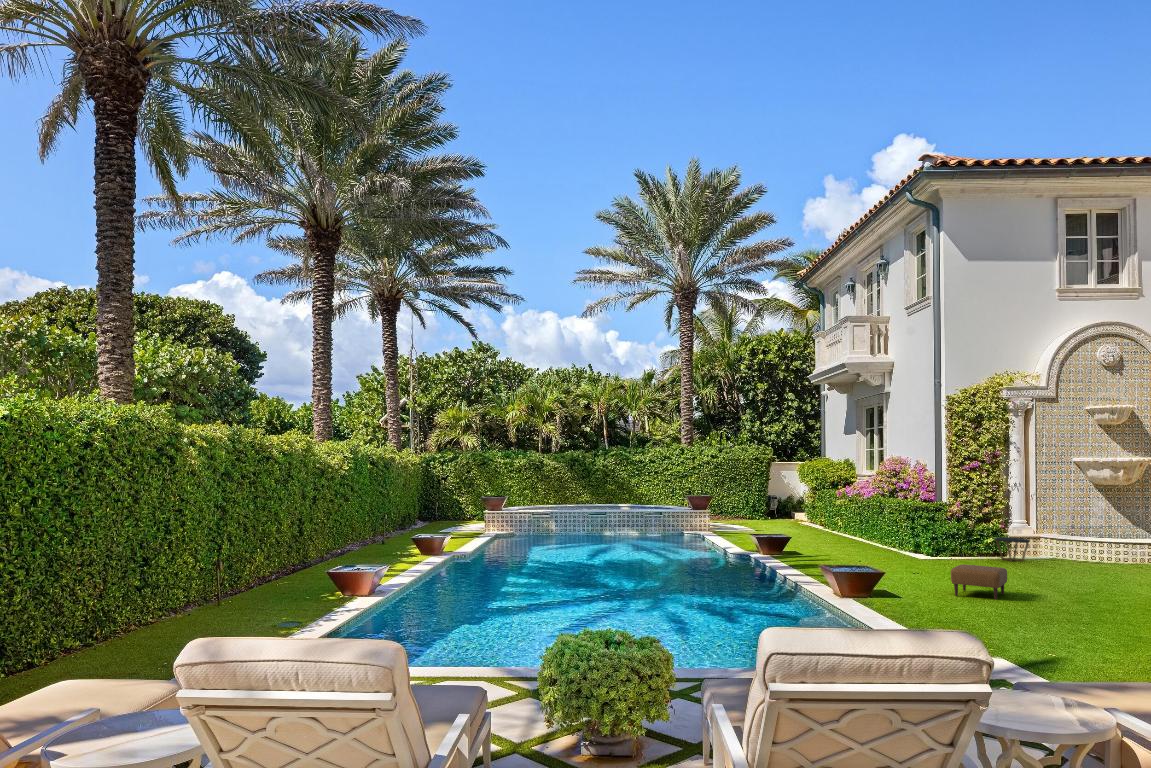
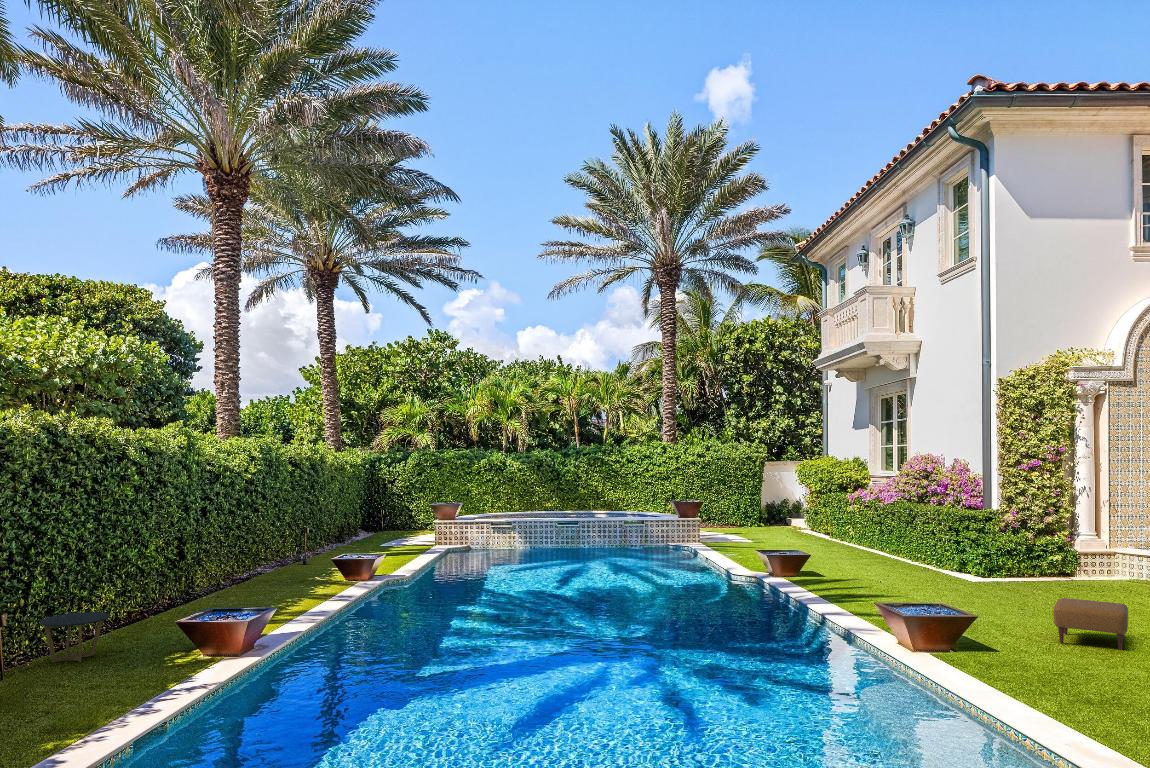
side table: present [995,537,1030,561] -> present [40,612,110,662]

